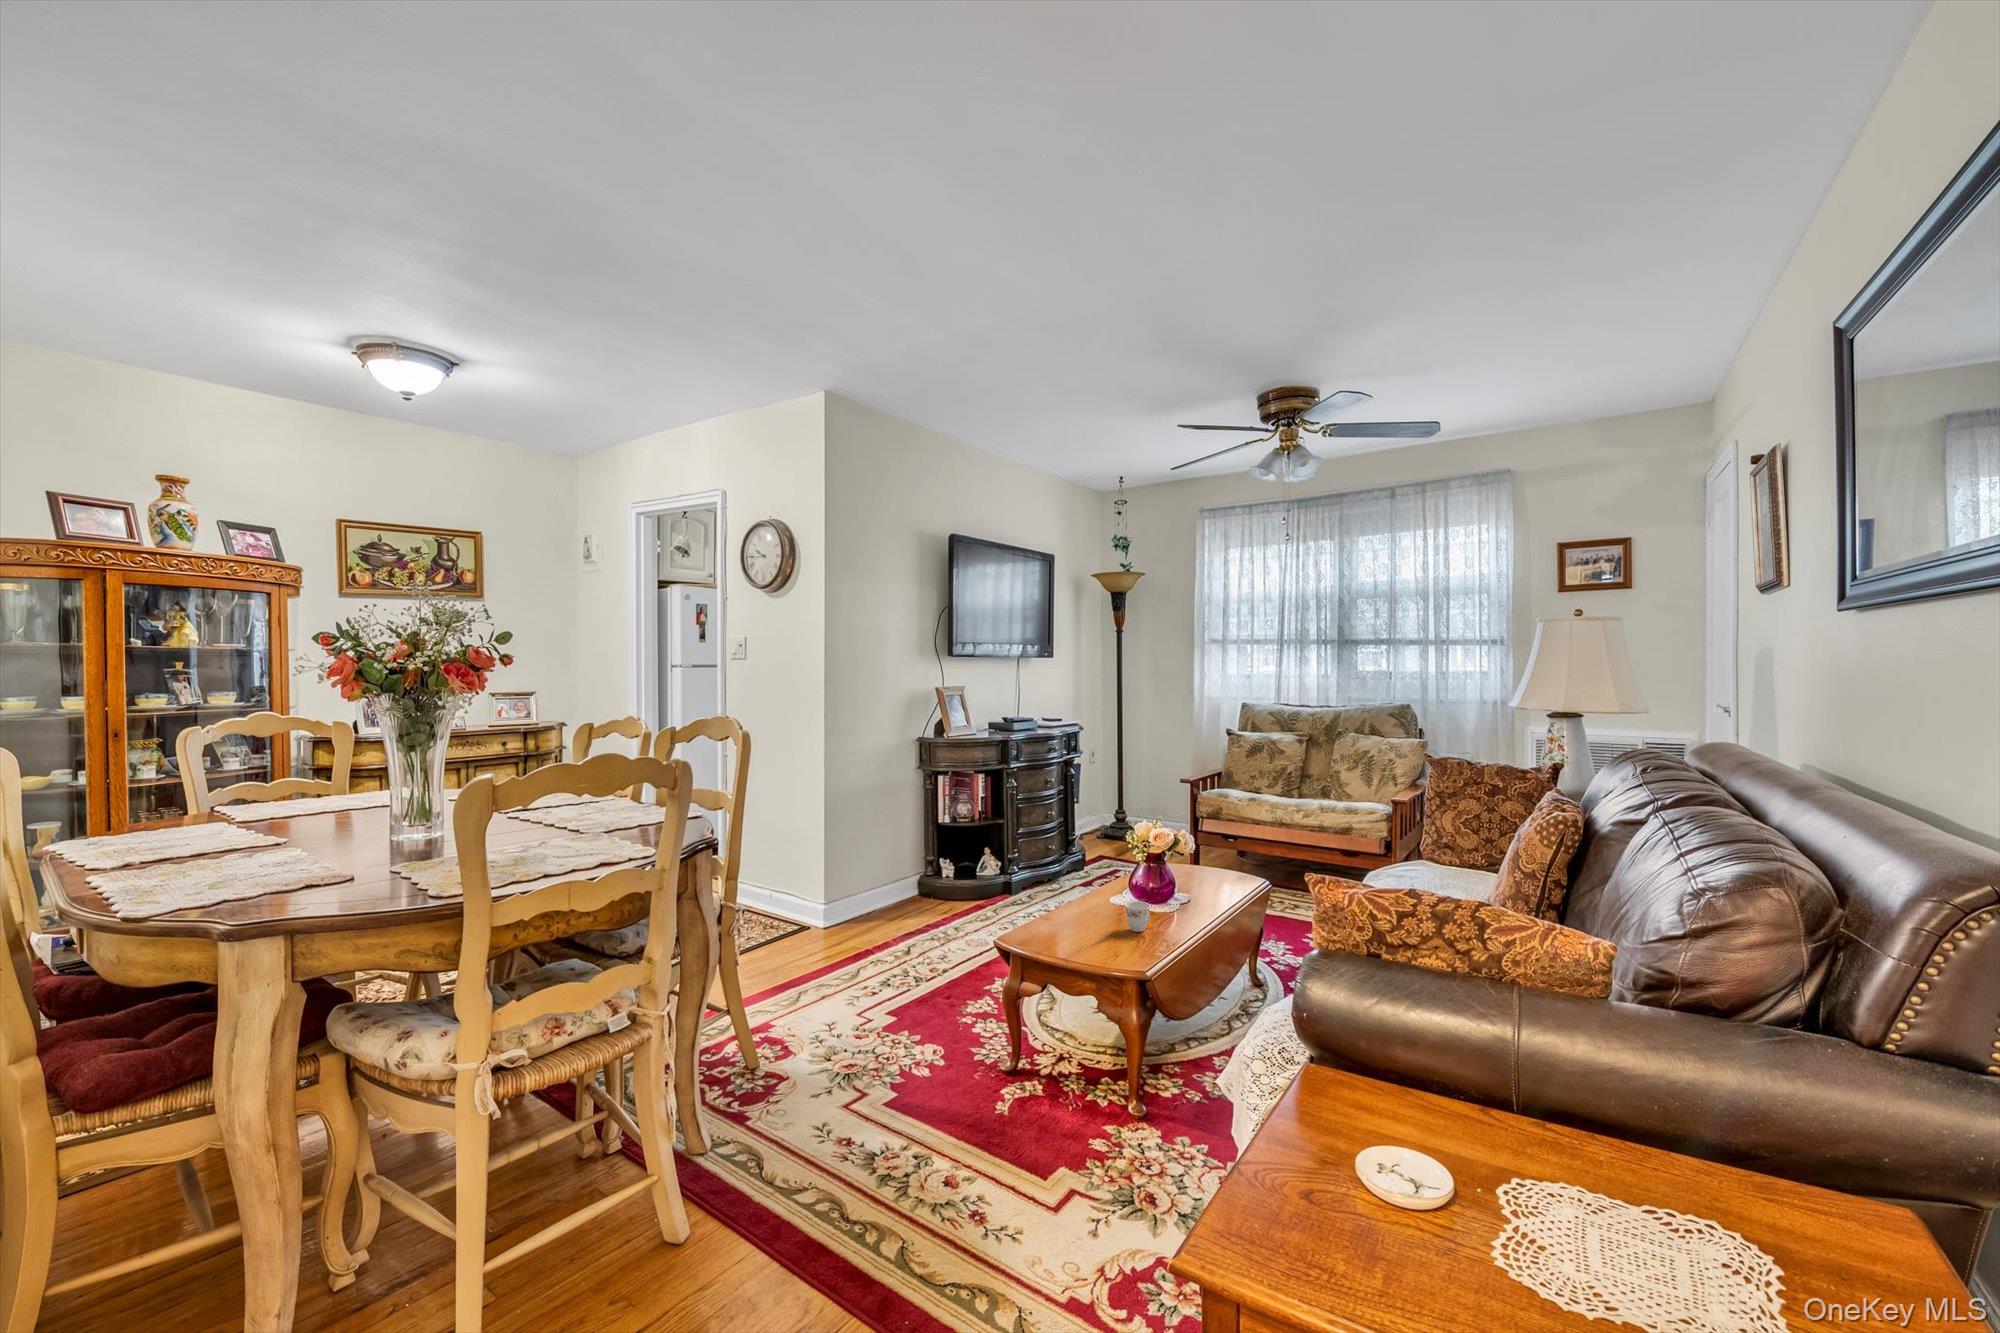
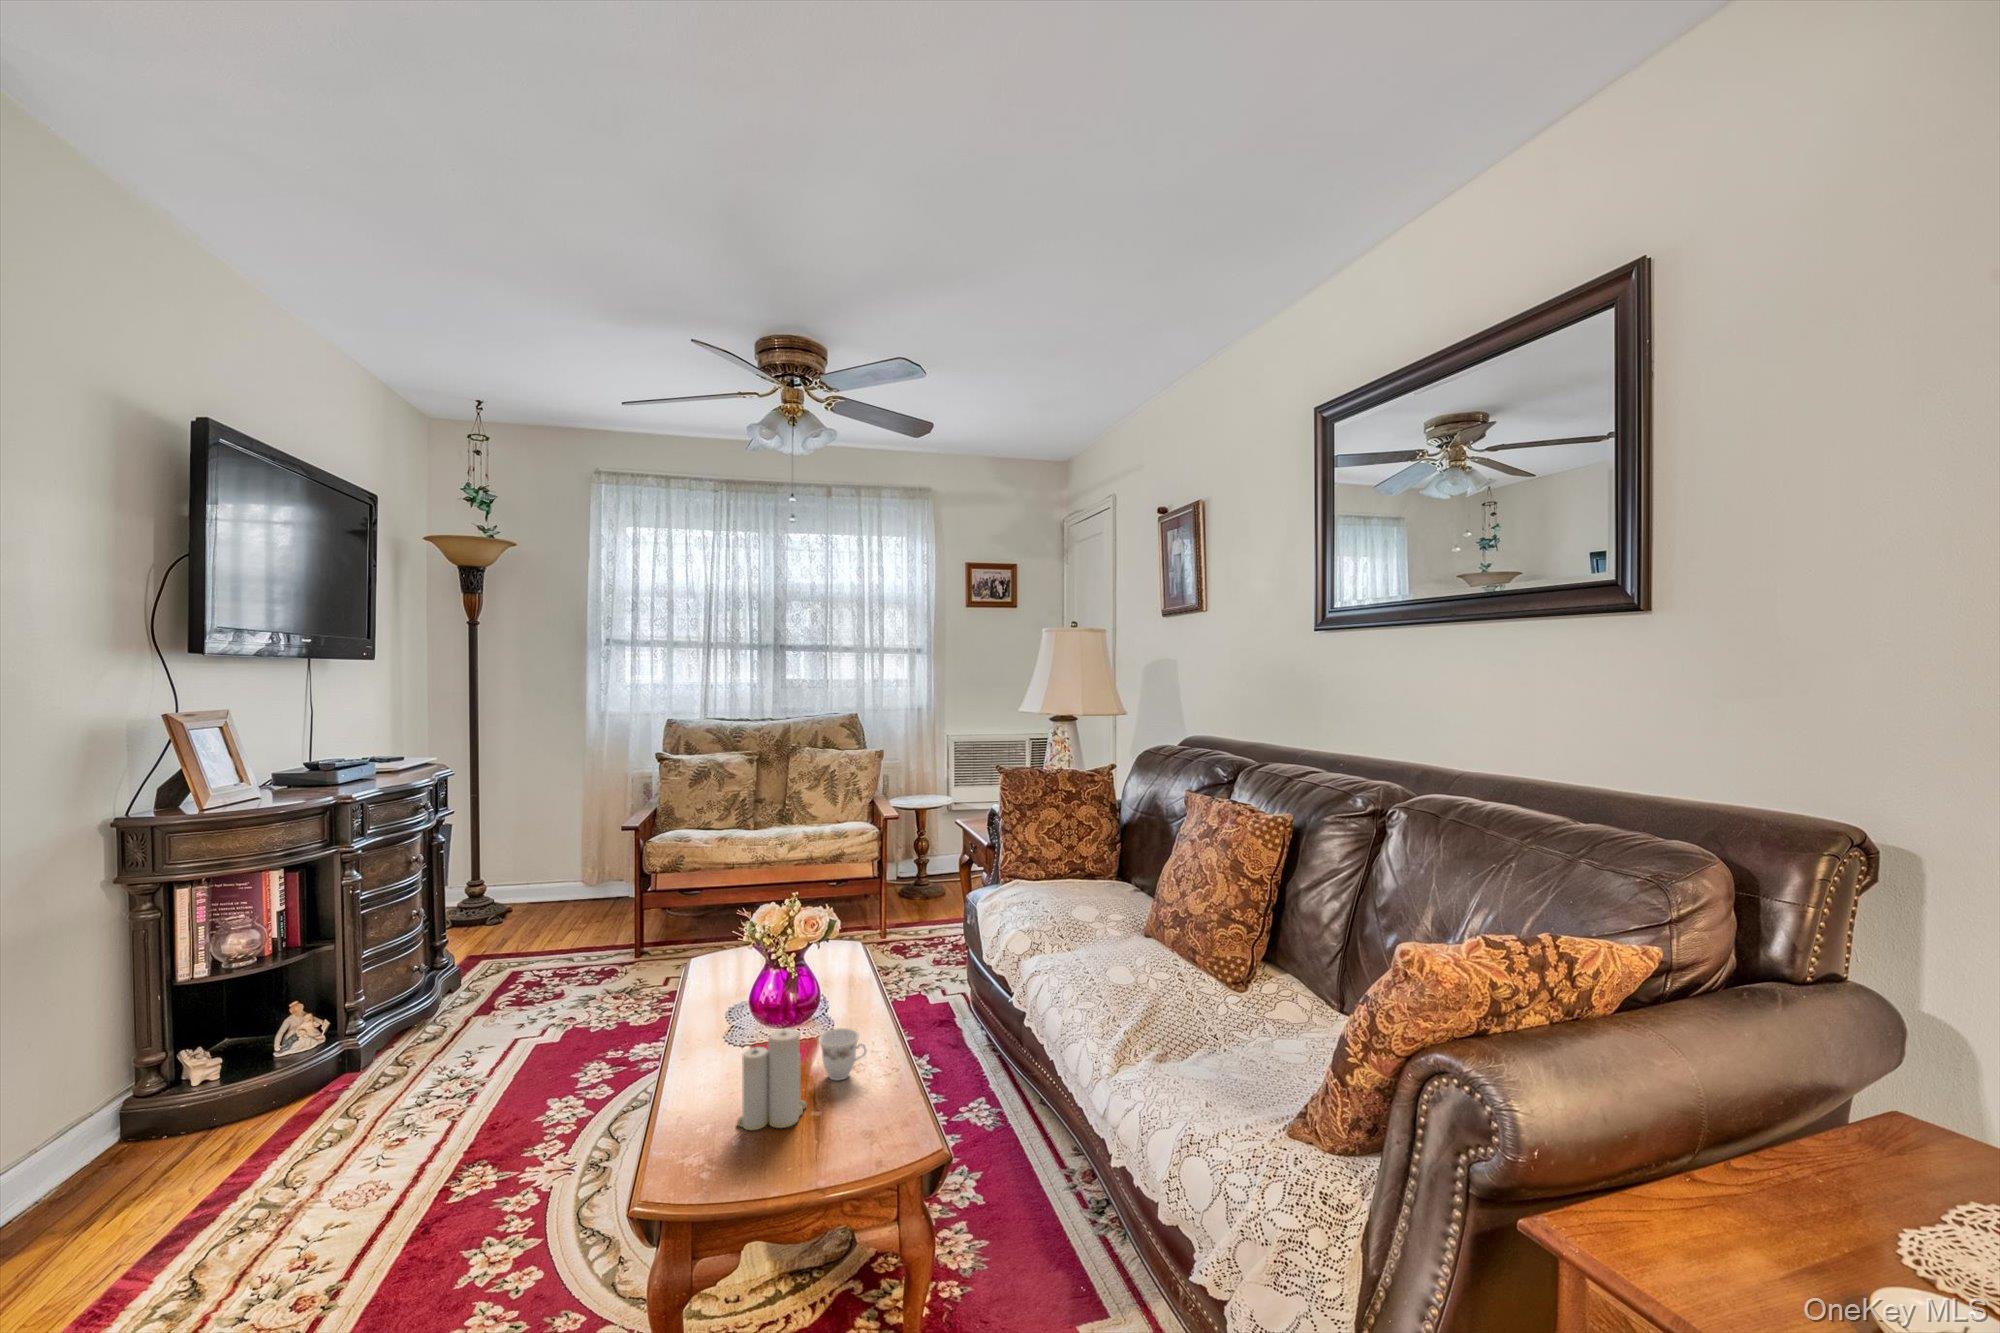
candle: none [1063,879,1103,939] -> present [737,1028,806,1130]

